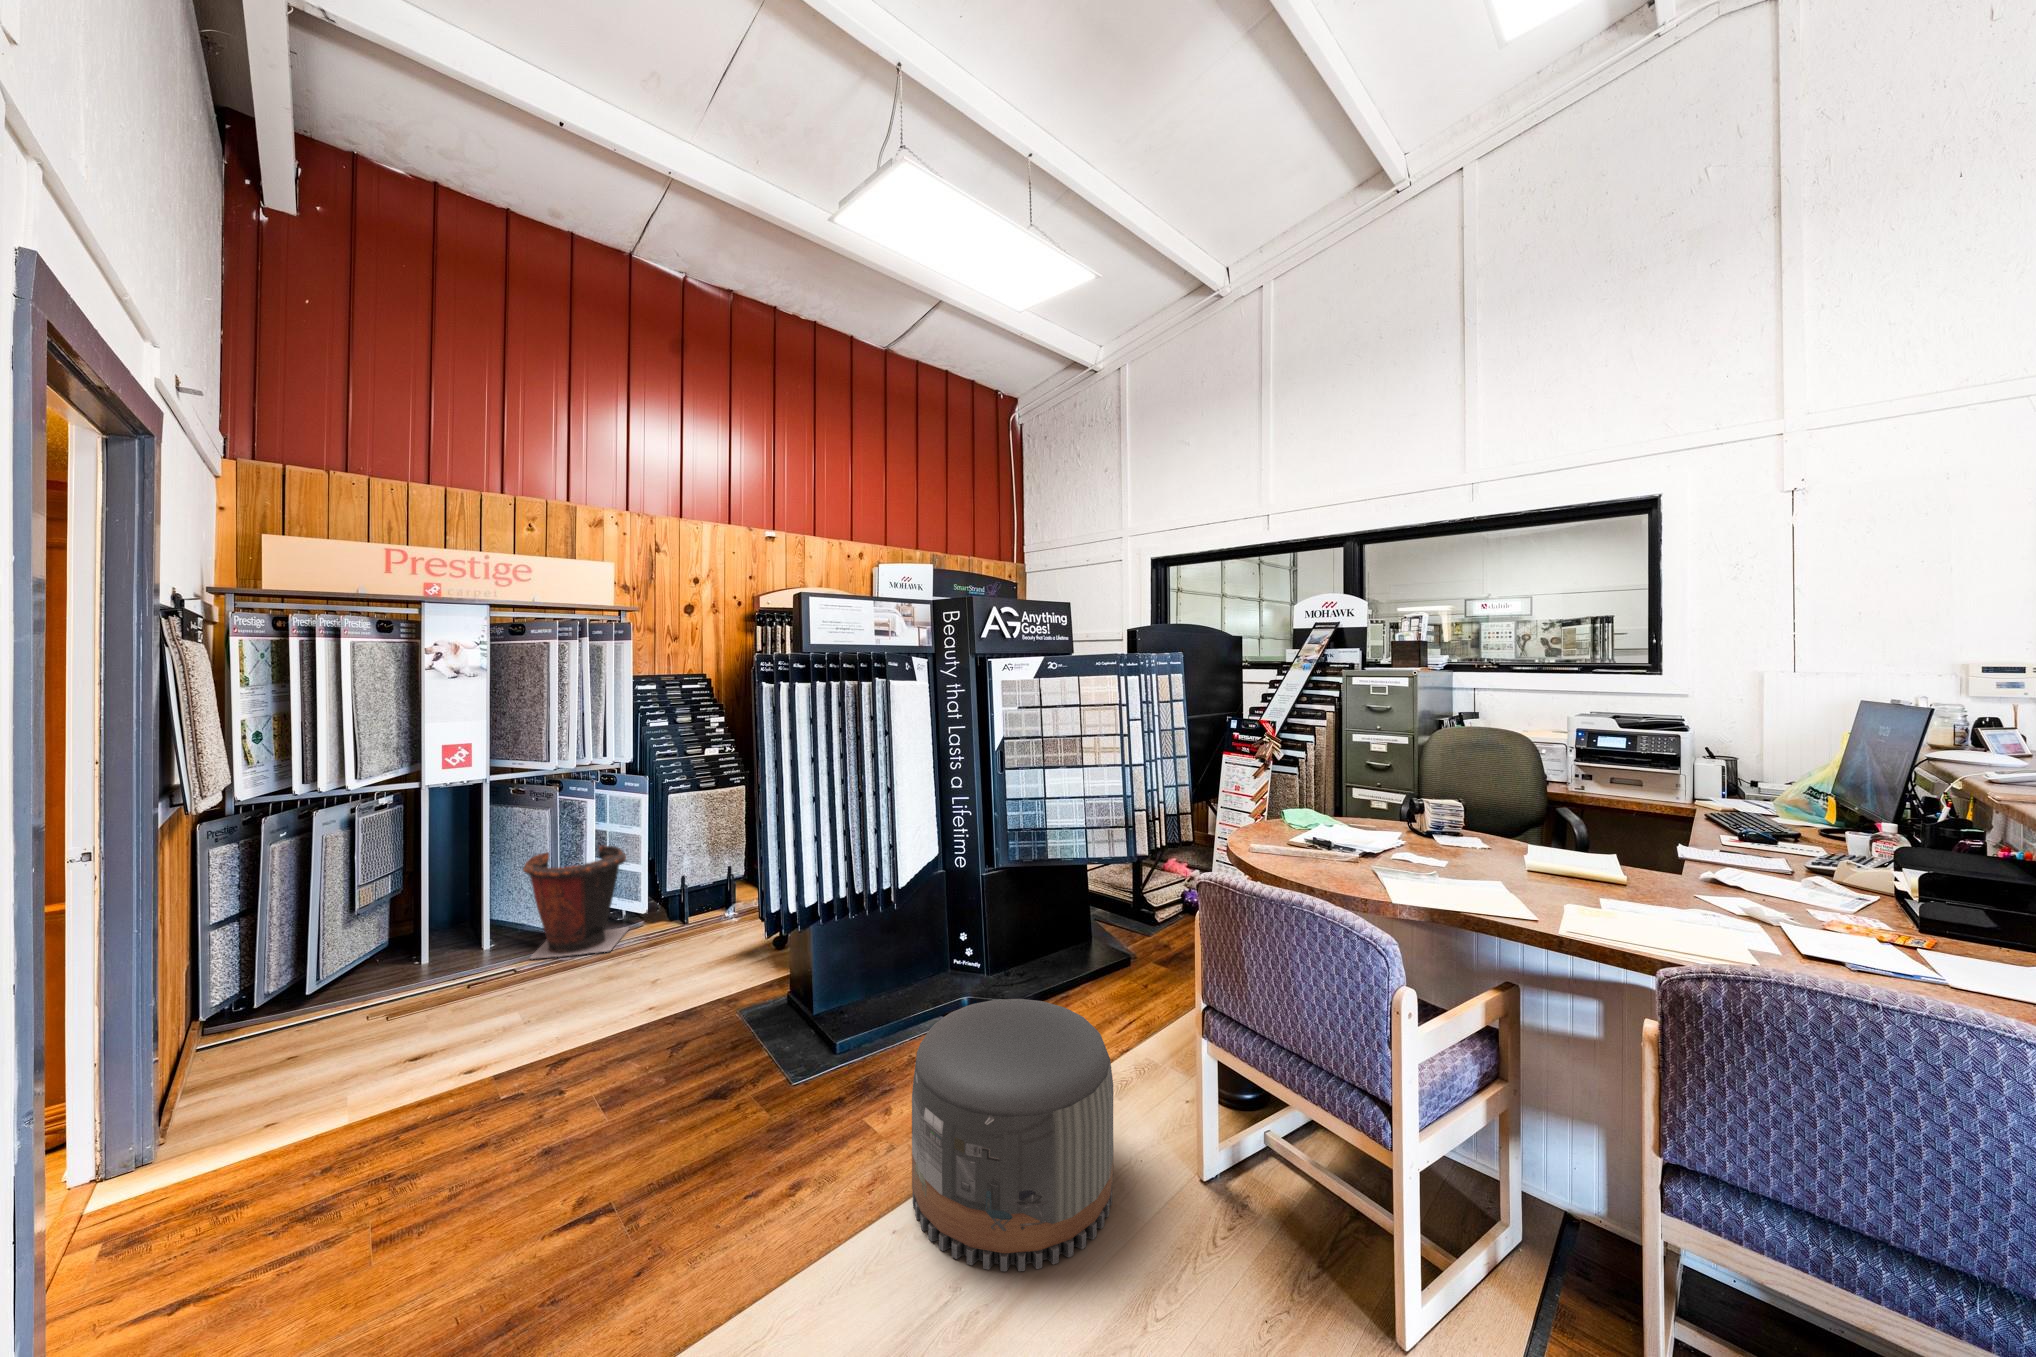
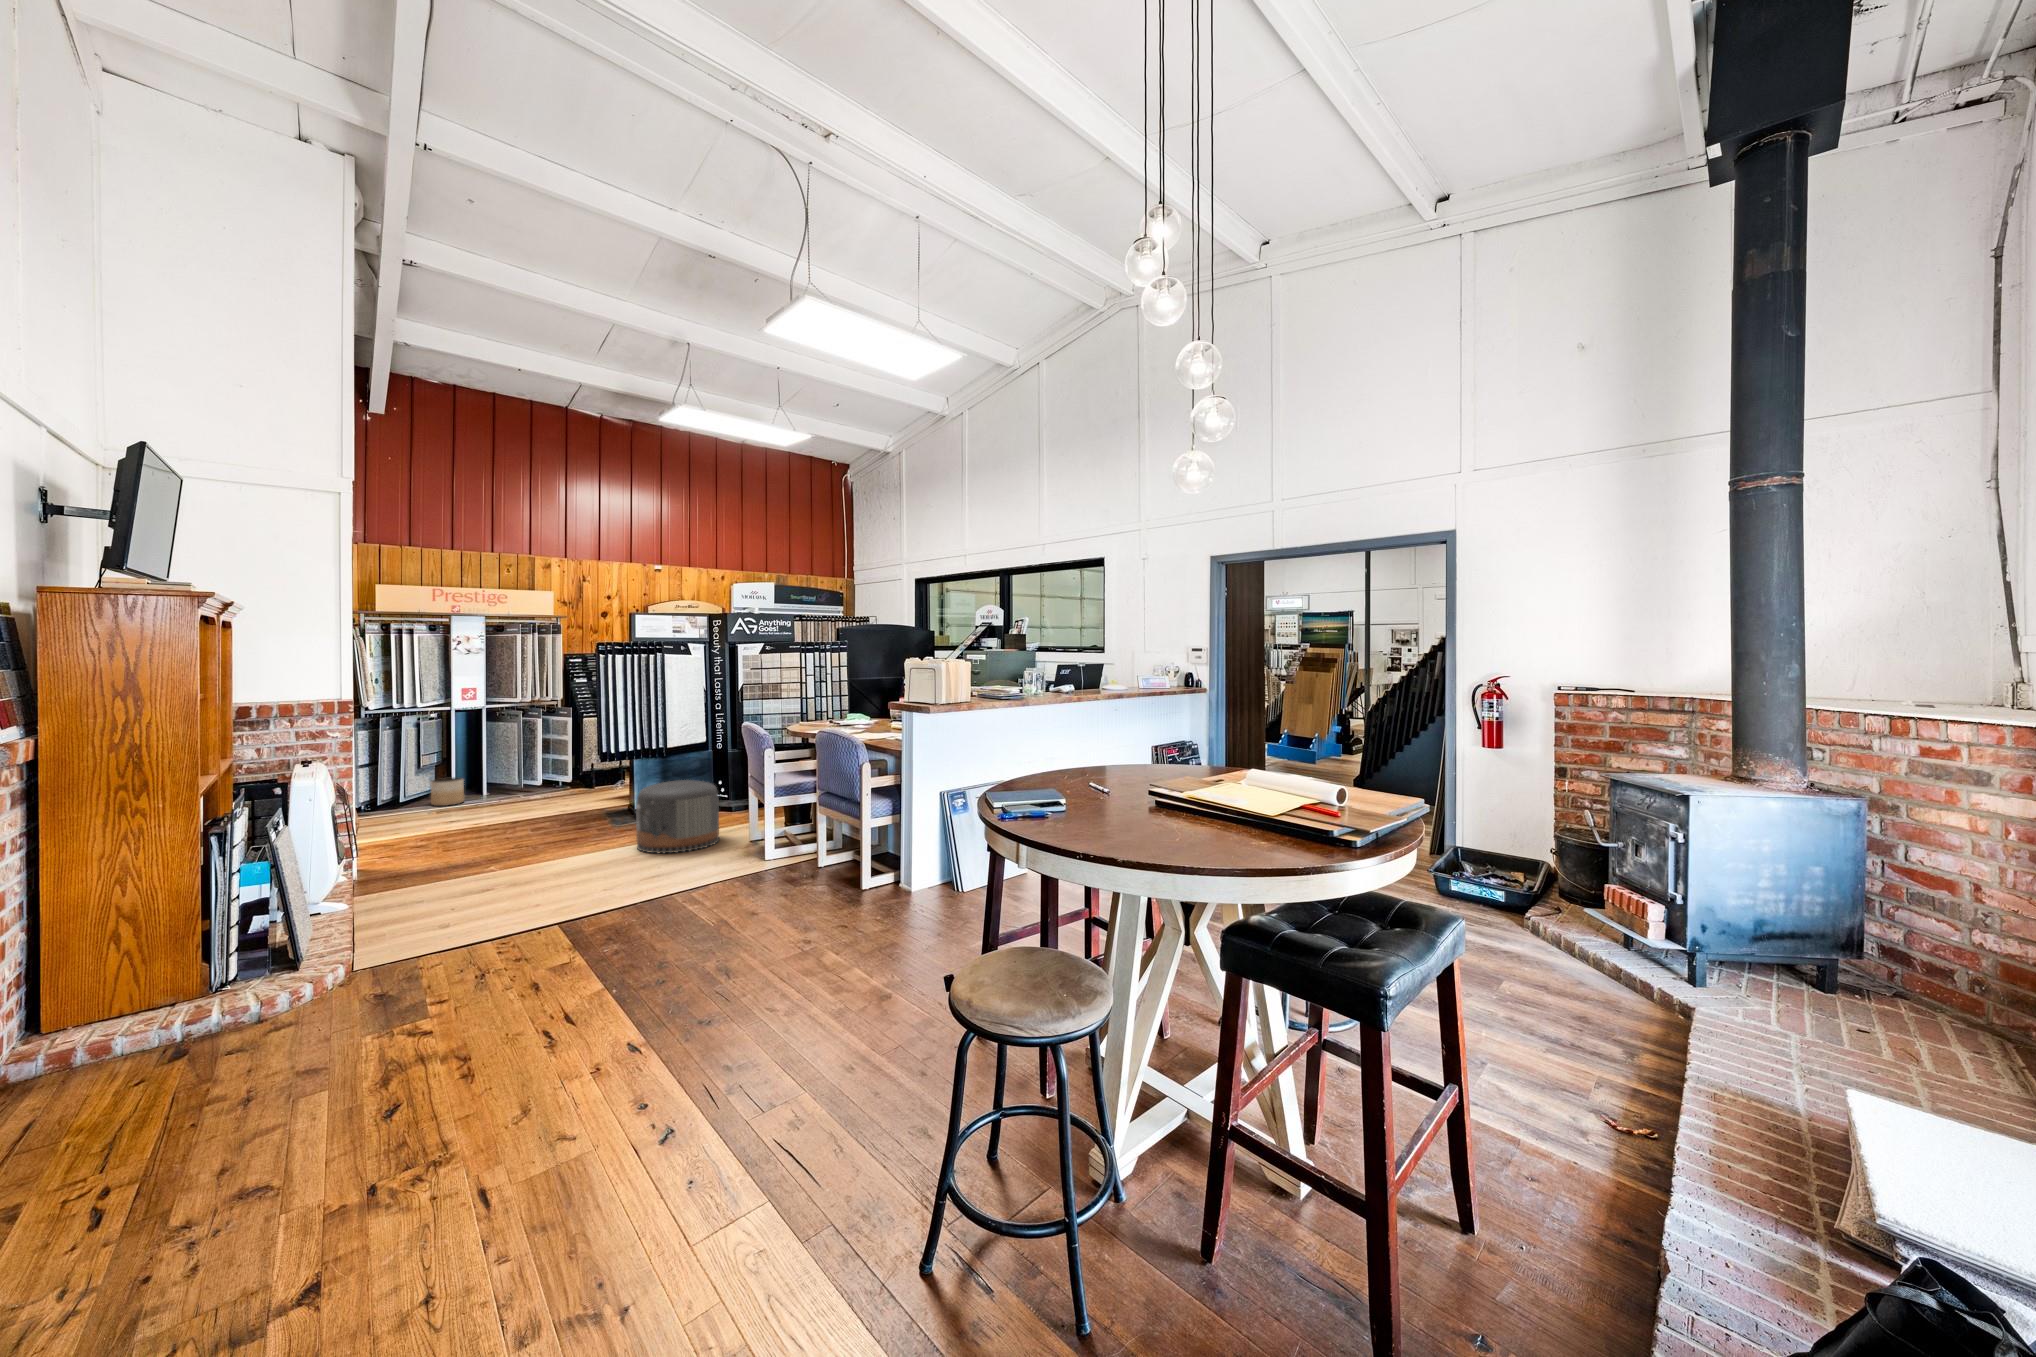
waste bin: present [523,845,629,959] -> none [504,745,563,799]
planter: none [374,922,444,990] -> present [431,778,464,806]

